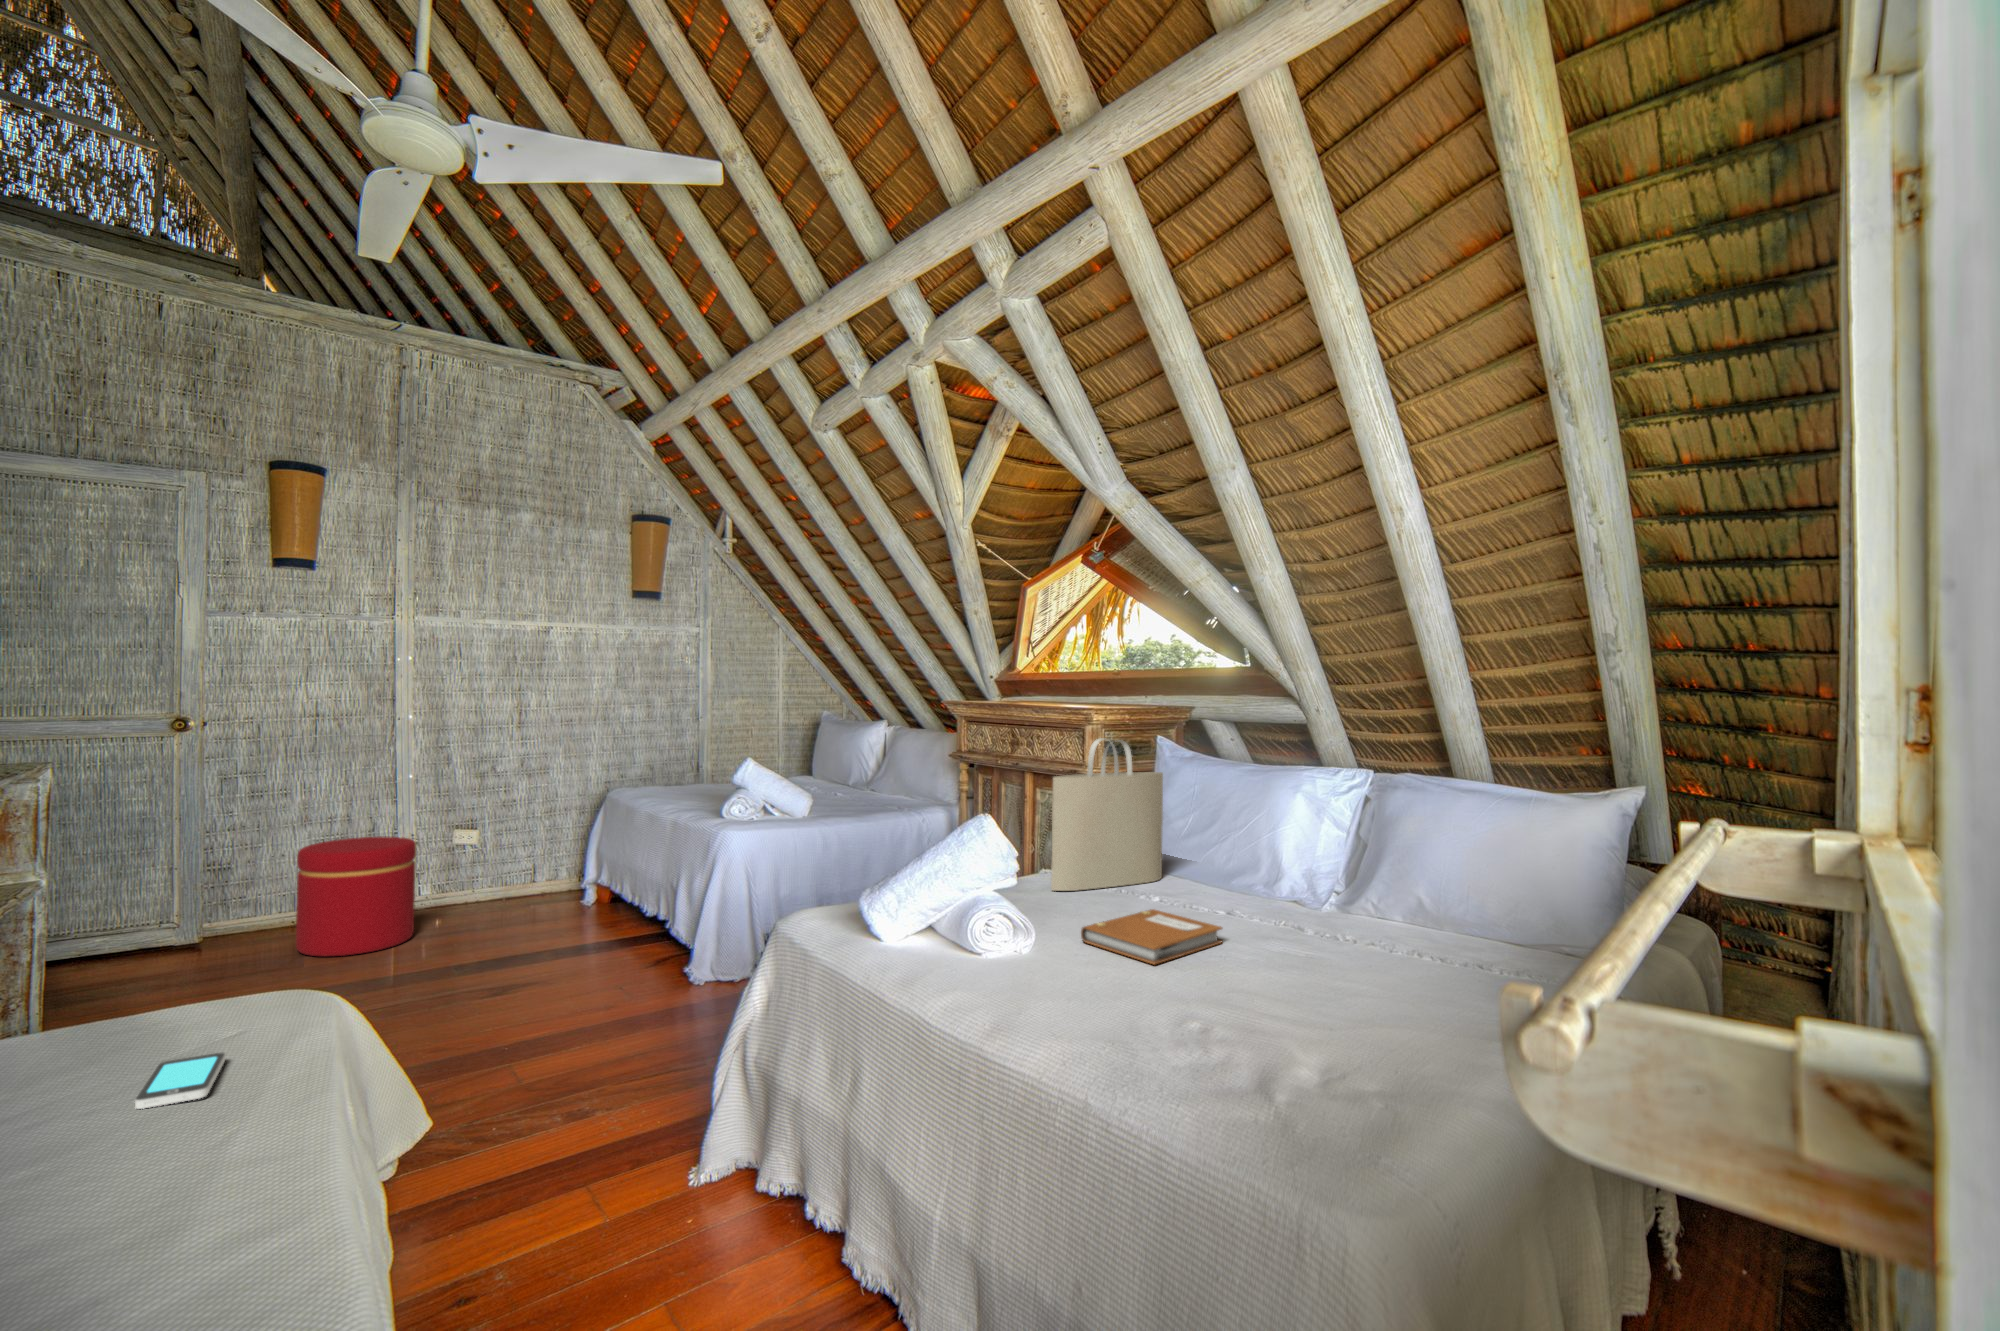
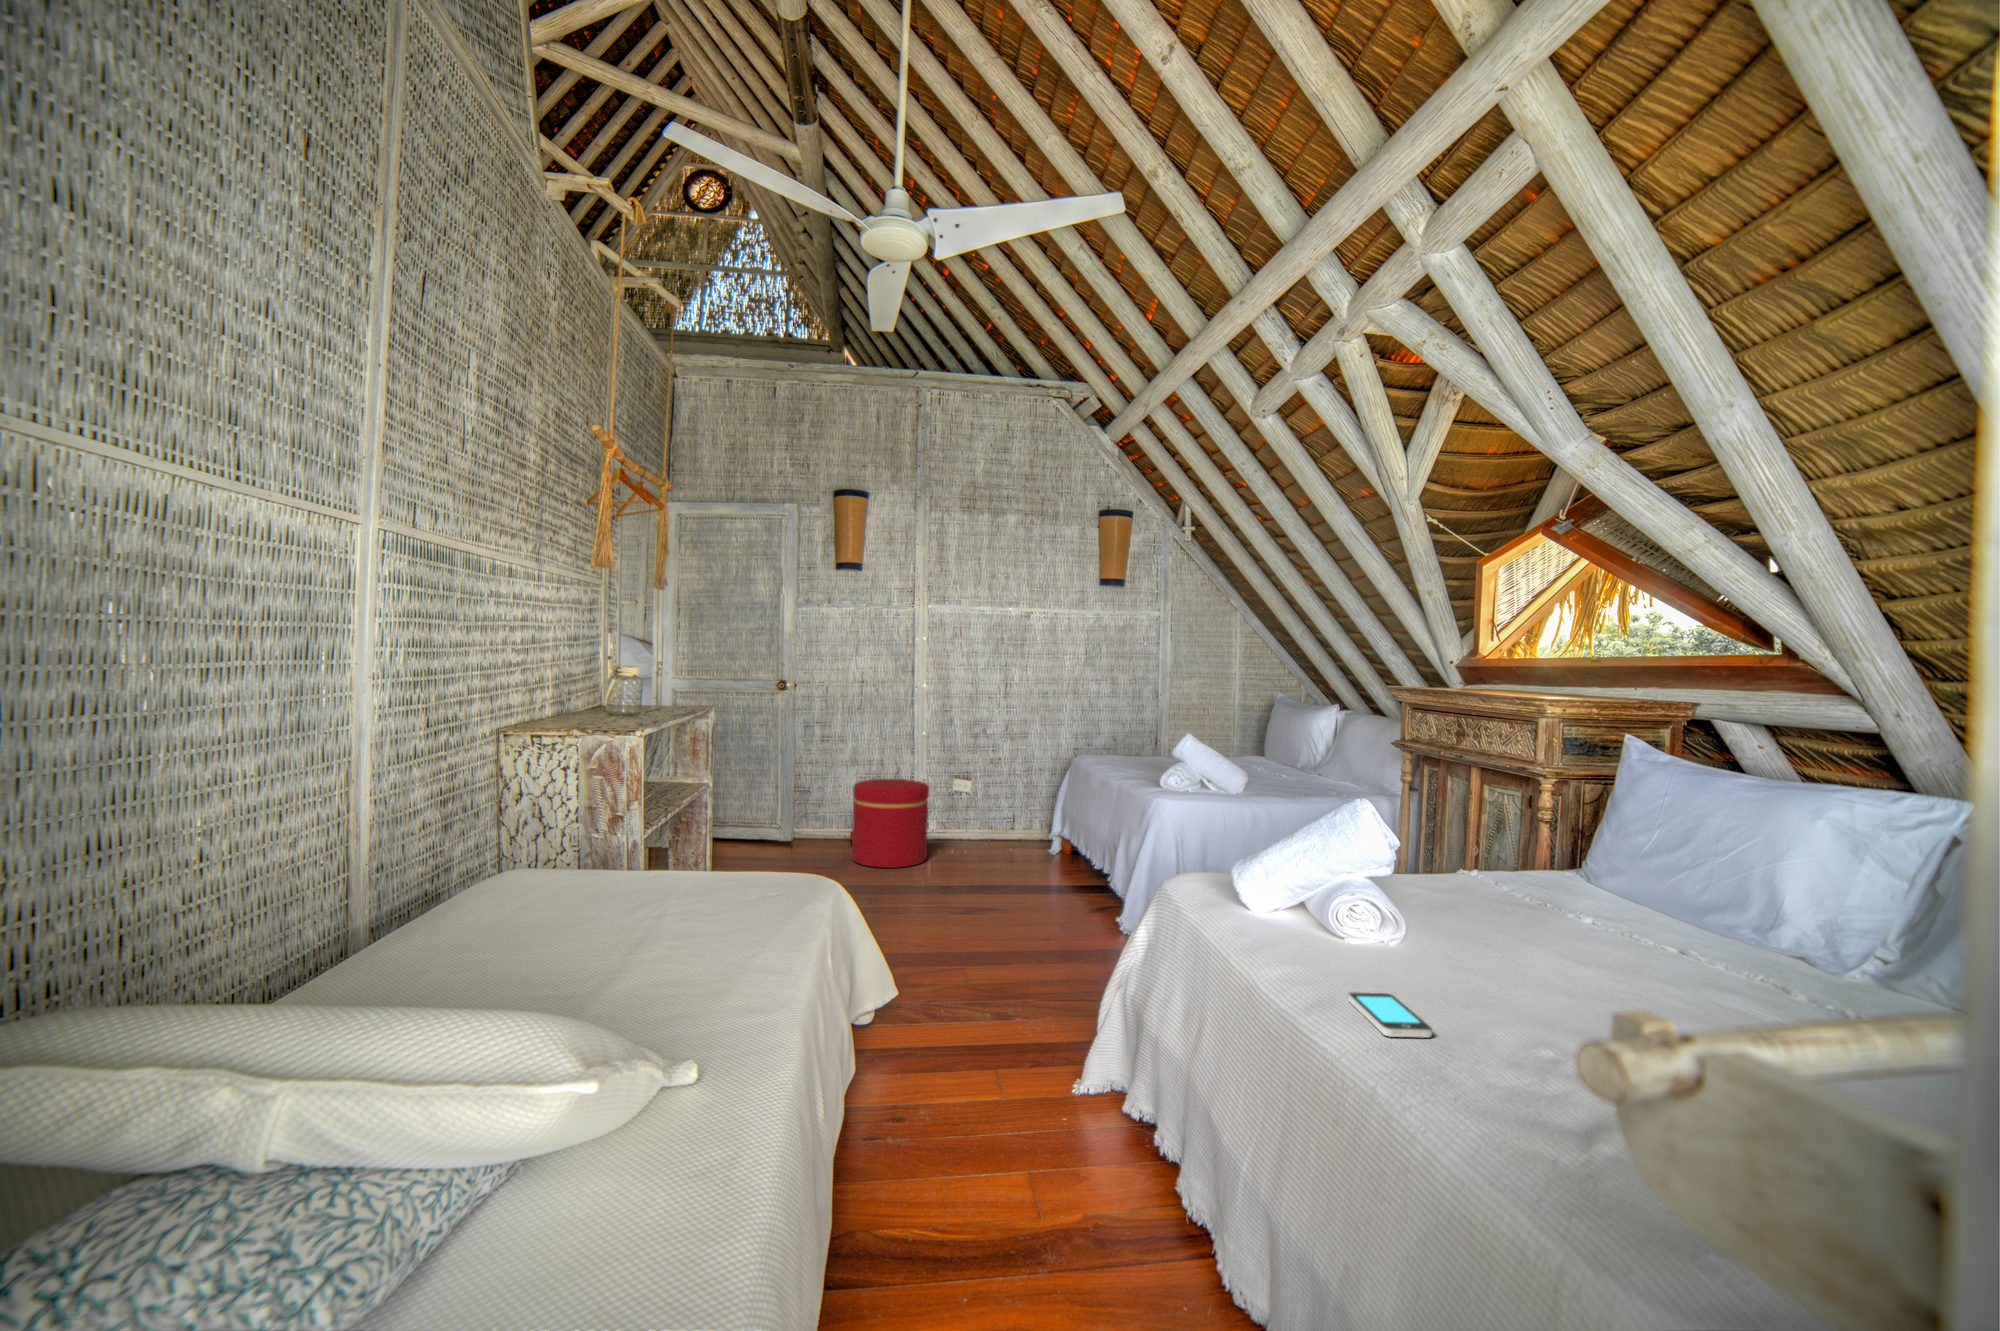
tote bag: present [1051,738,1163,891] -> none [1457,733,1617,904]
notebook: present [1081,909,1222,964] -> none [1460,931,1653,989]
smartphone: present [135,1053,225,1109] -> present [1348,992,1432,1037]

